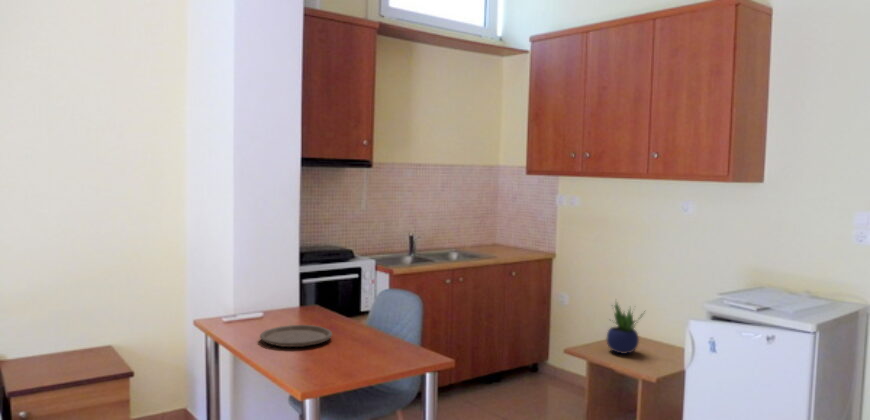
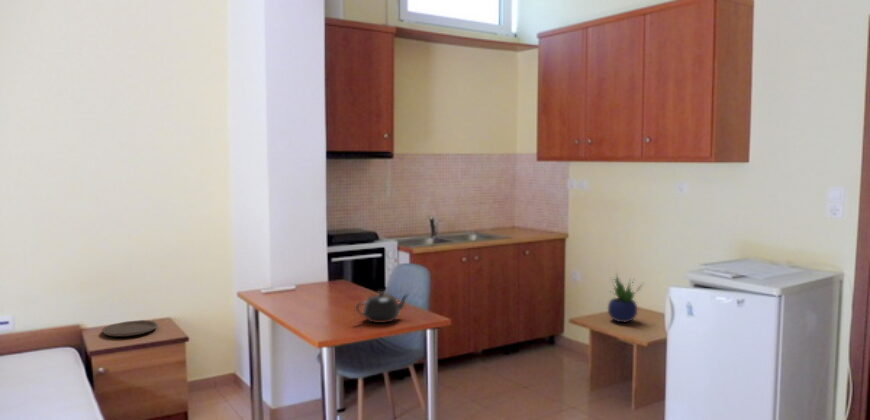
plate: present [260,325,332,347] -> present [102,320,157,336]
teapot: none [342,326,405,364] -> present [356,292,407,323]

